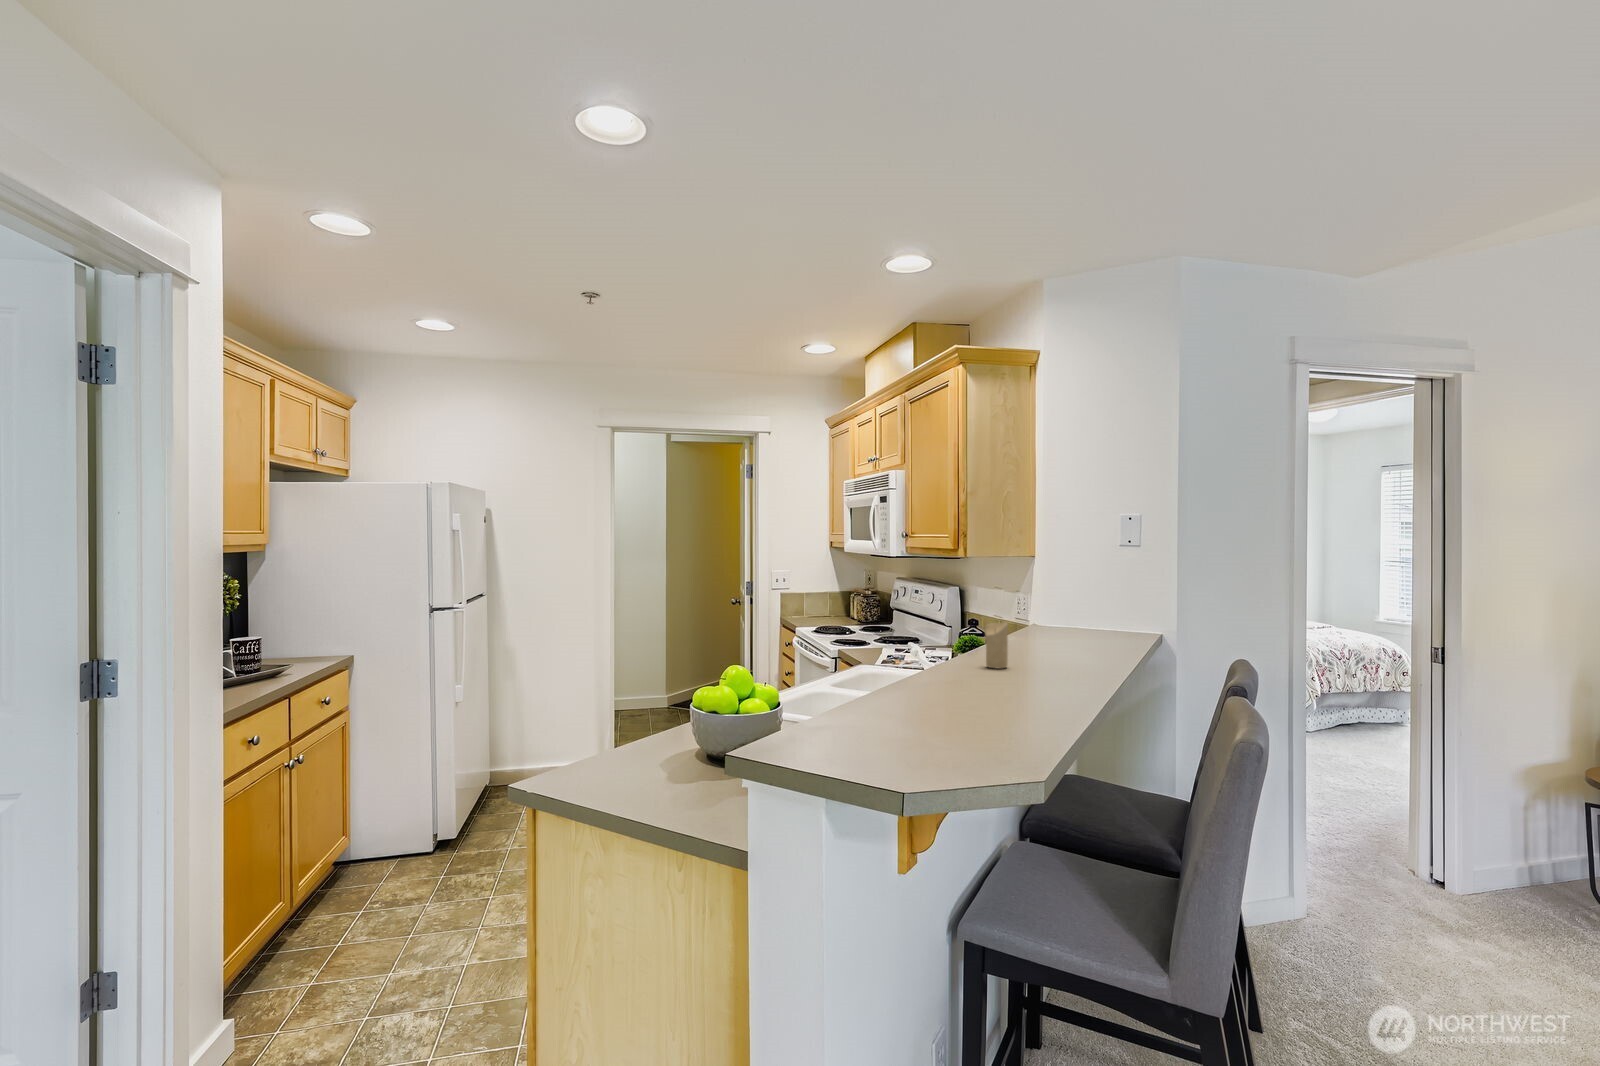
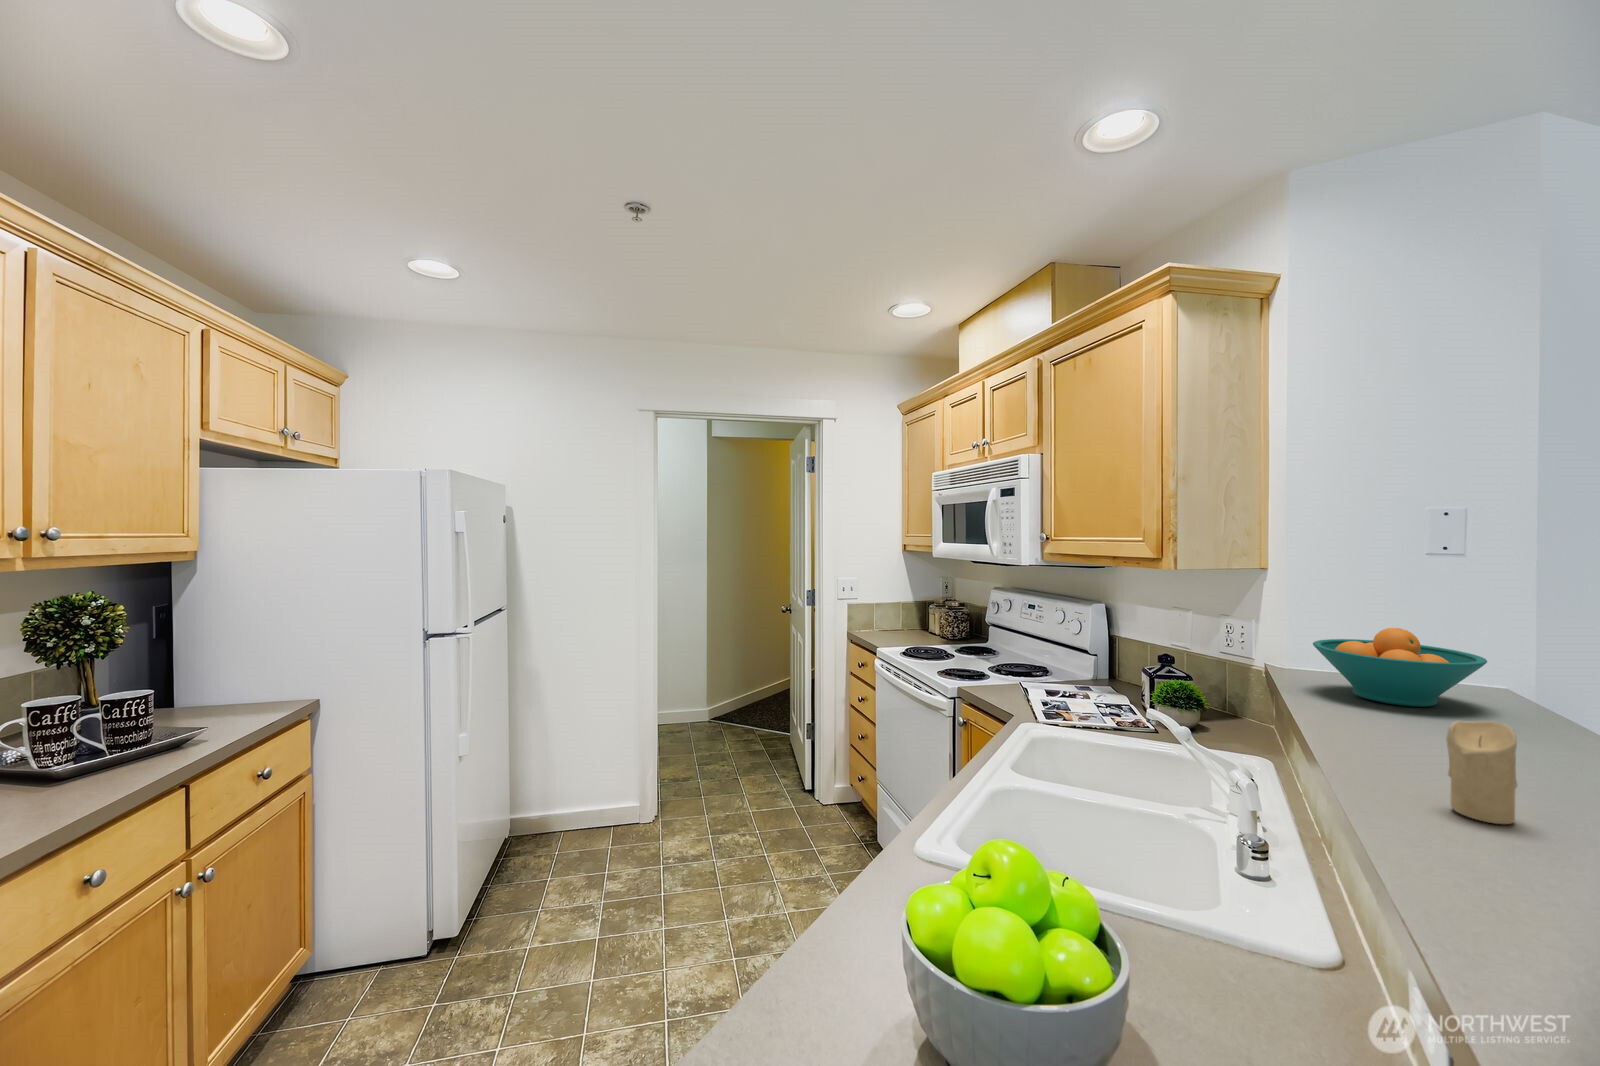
fruit bowl: none [1037,592,1123,641] -> present [1313,628,1487,707]

